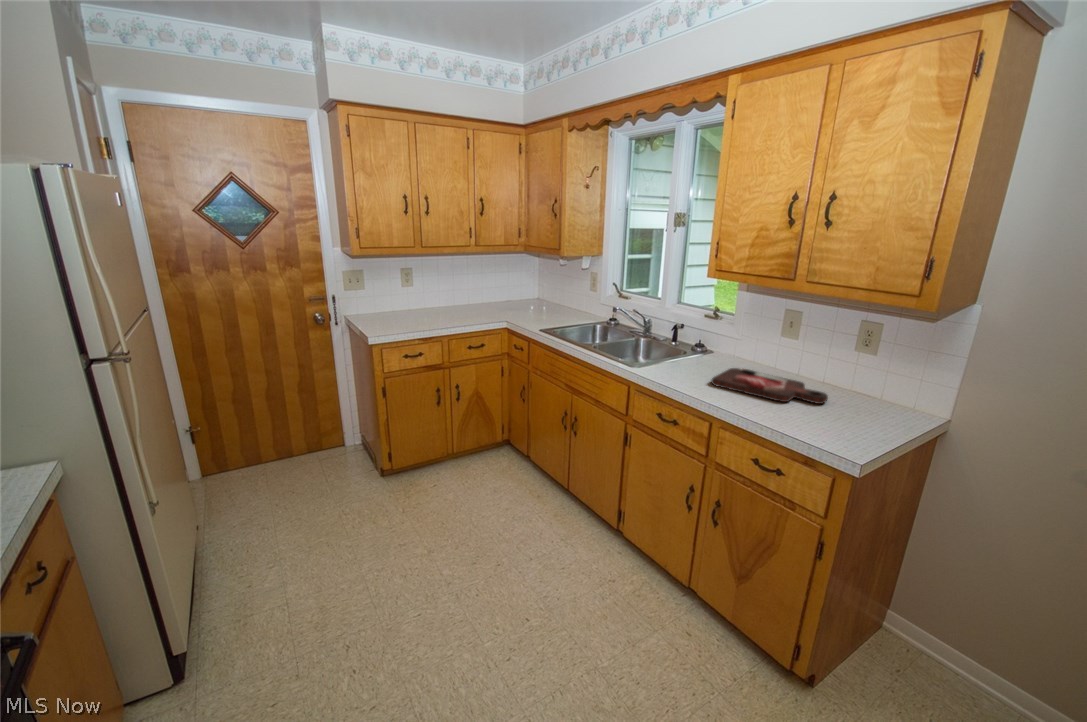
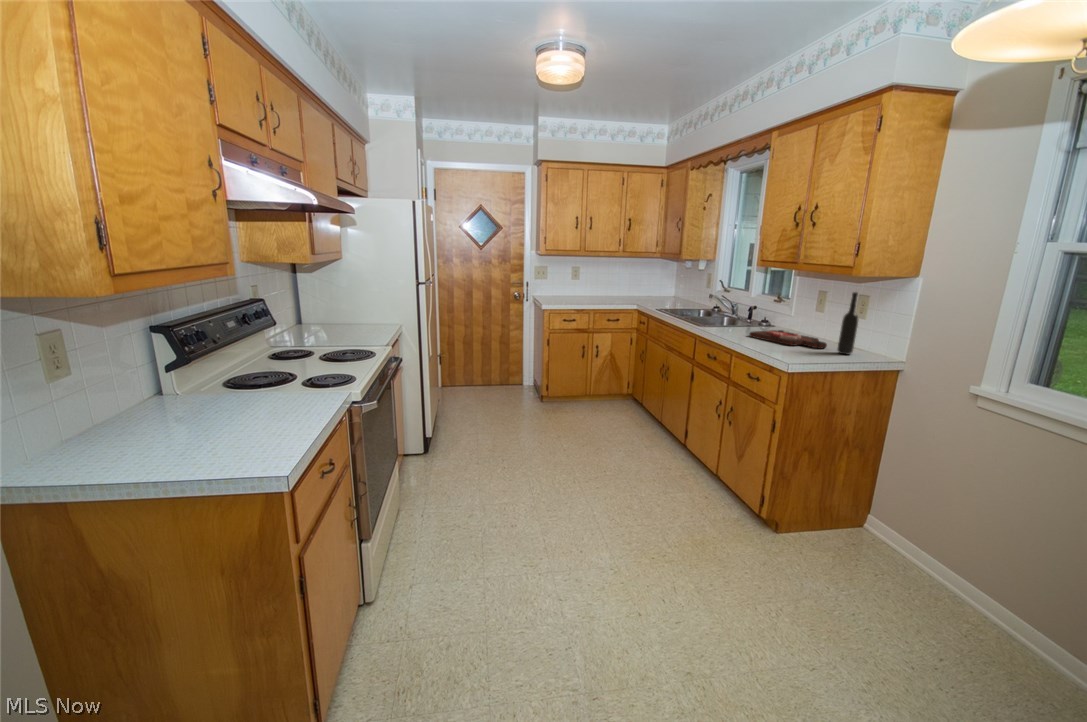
bottle: none [851,327,883,414] -> present [837,292,859,354]

